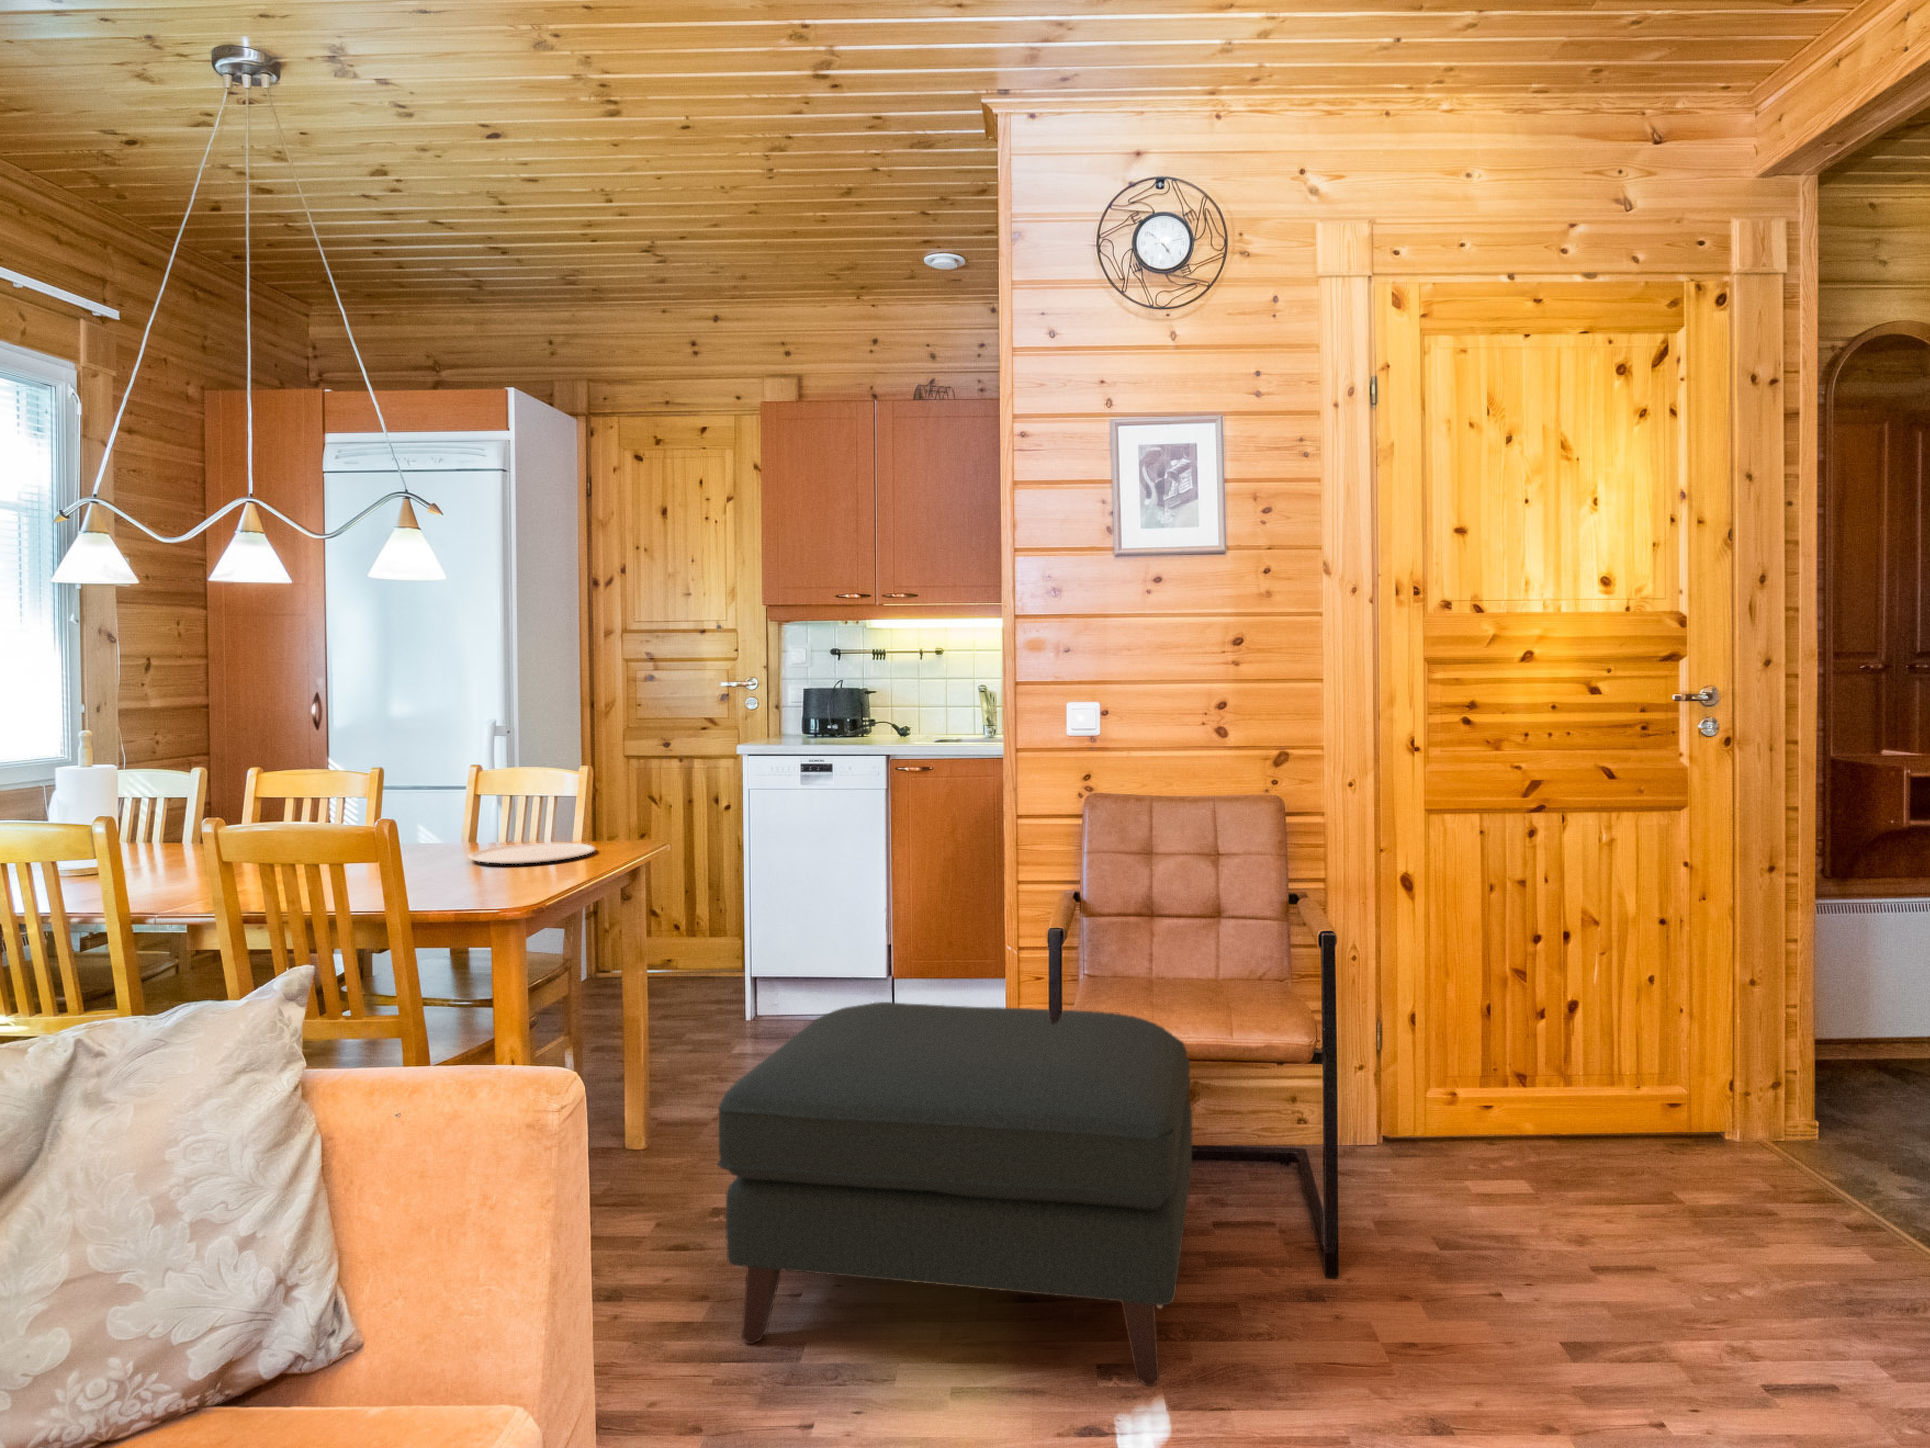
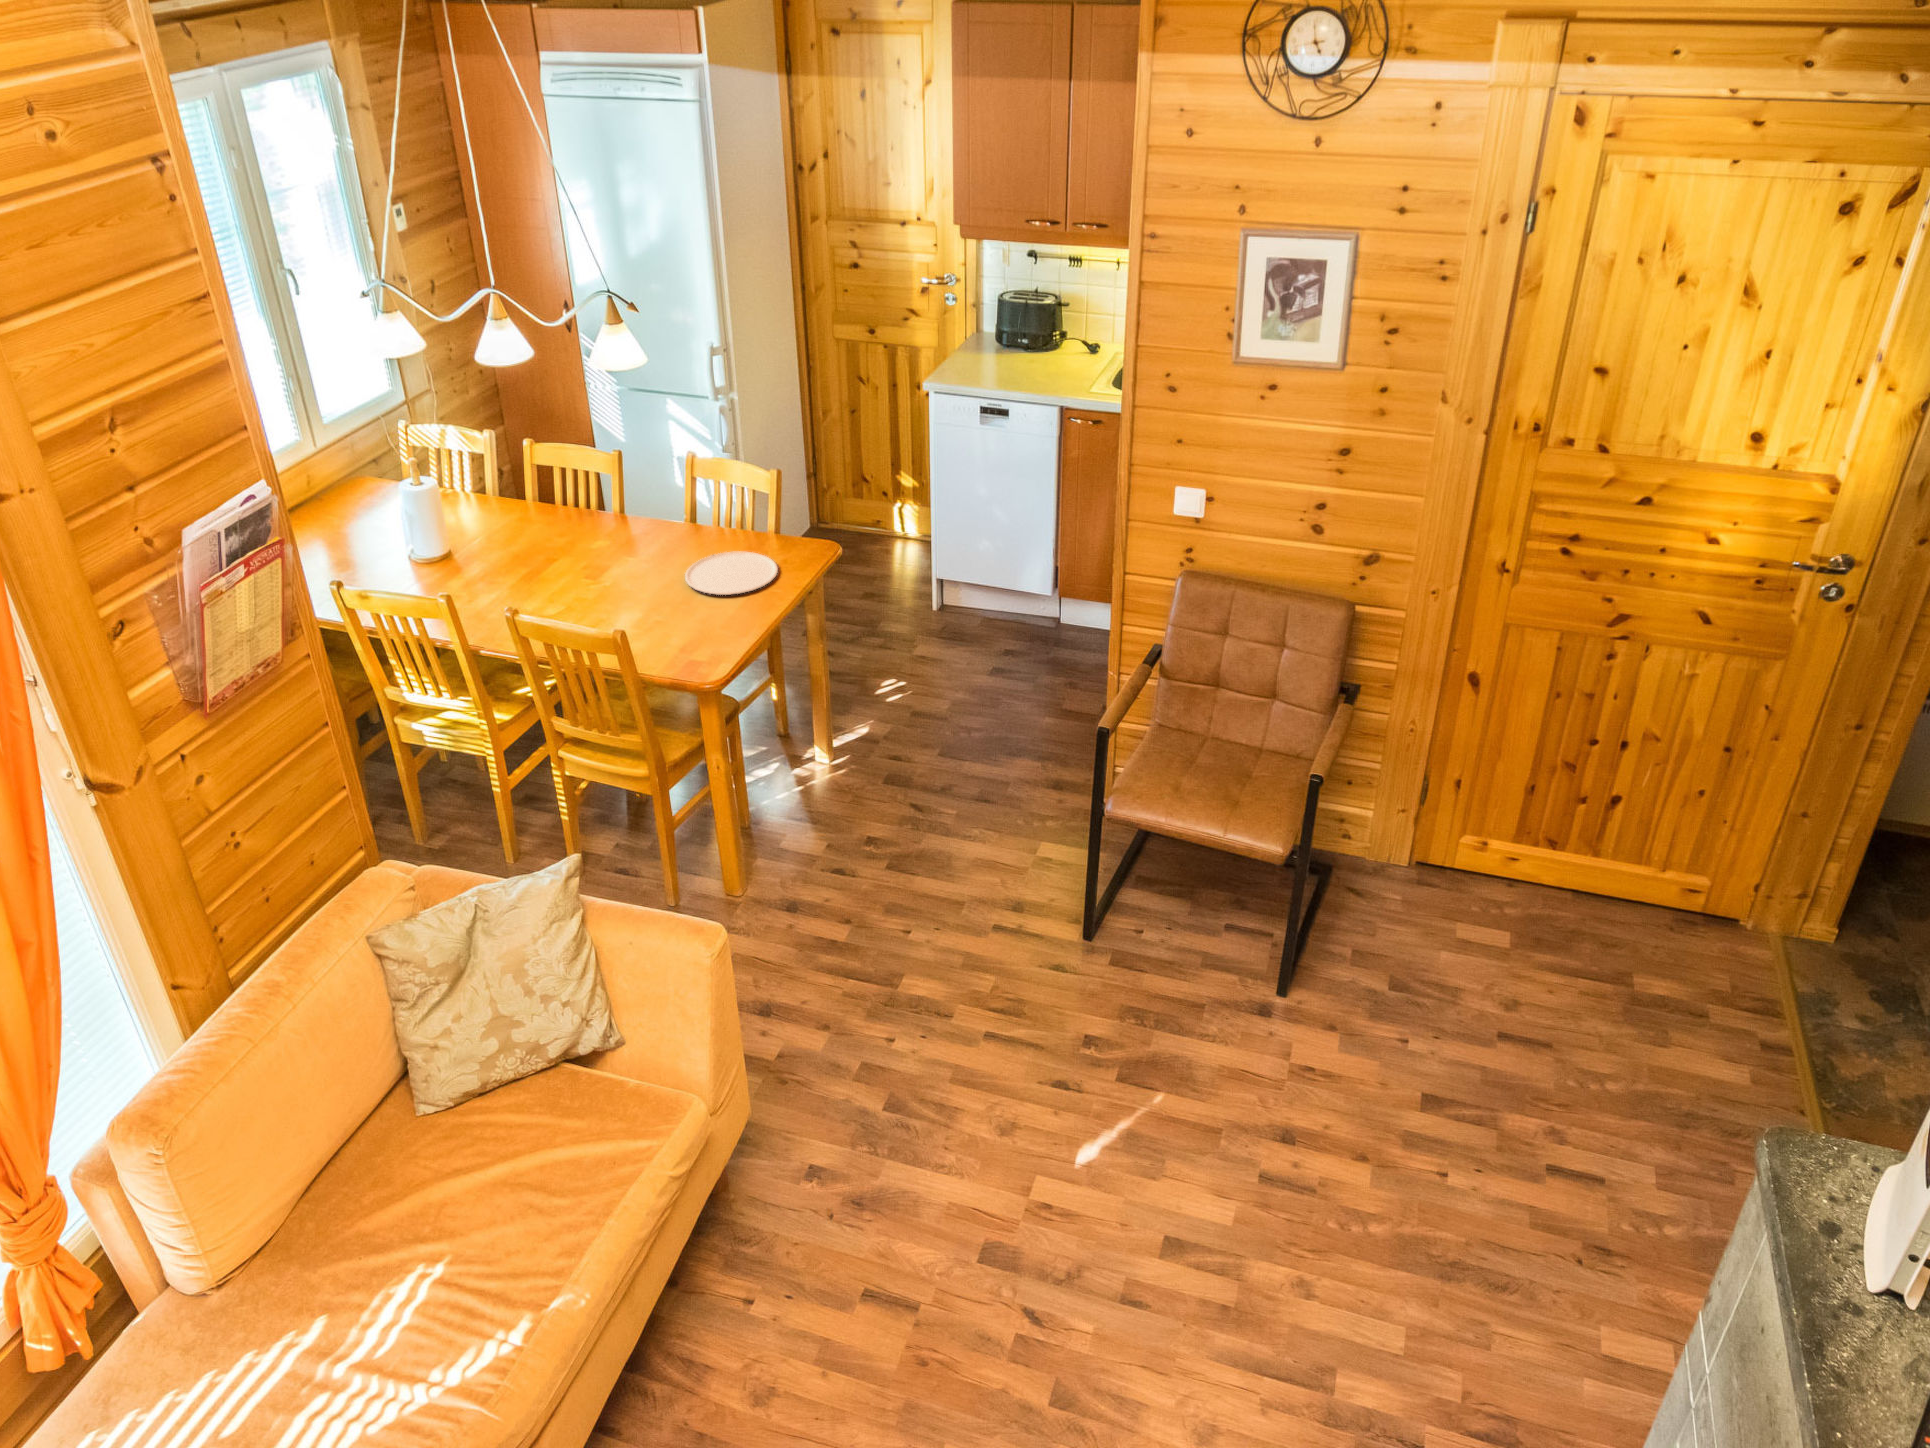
ottoman: present [718,1002,1192,1386] -> none [842,739,1212,1062]

